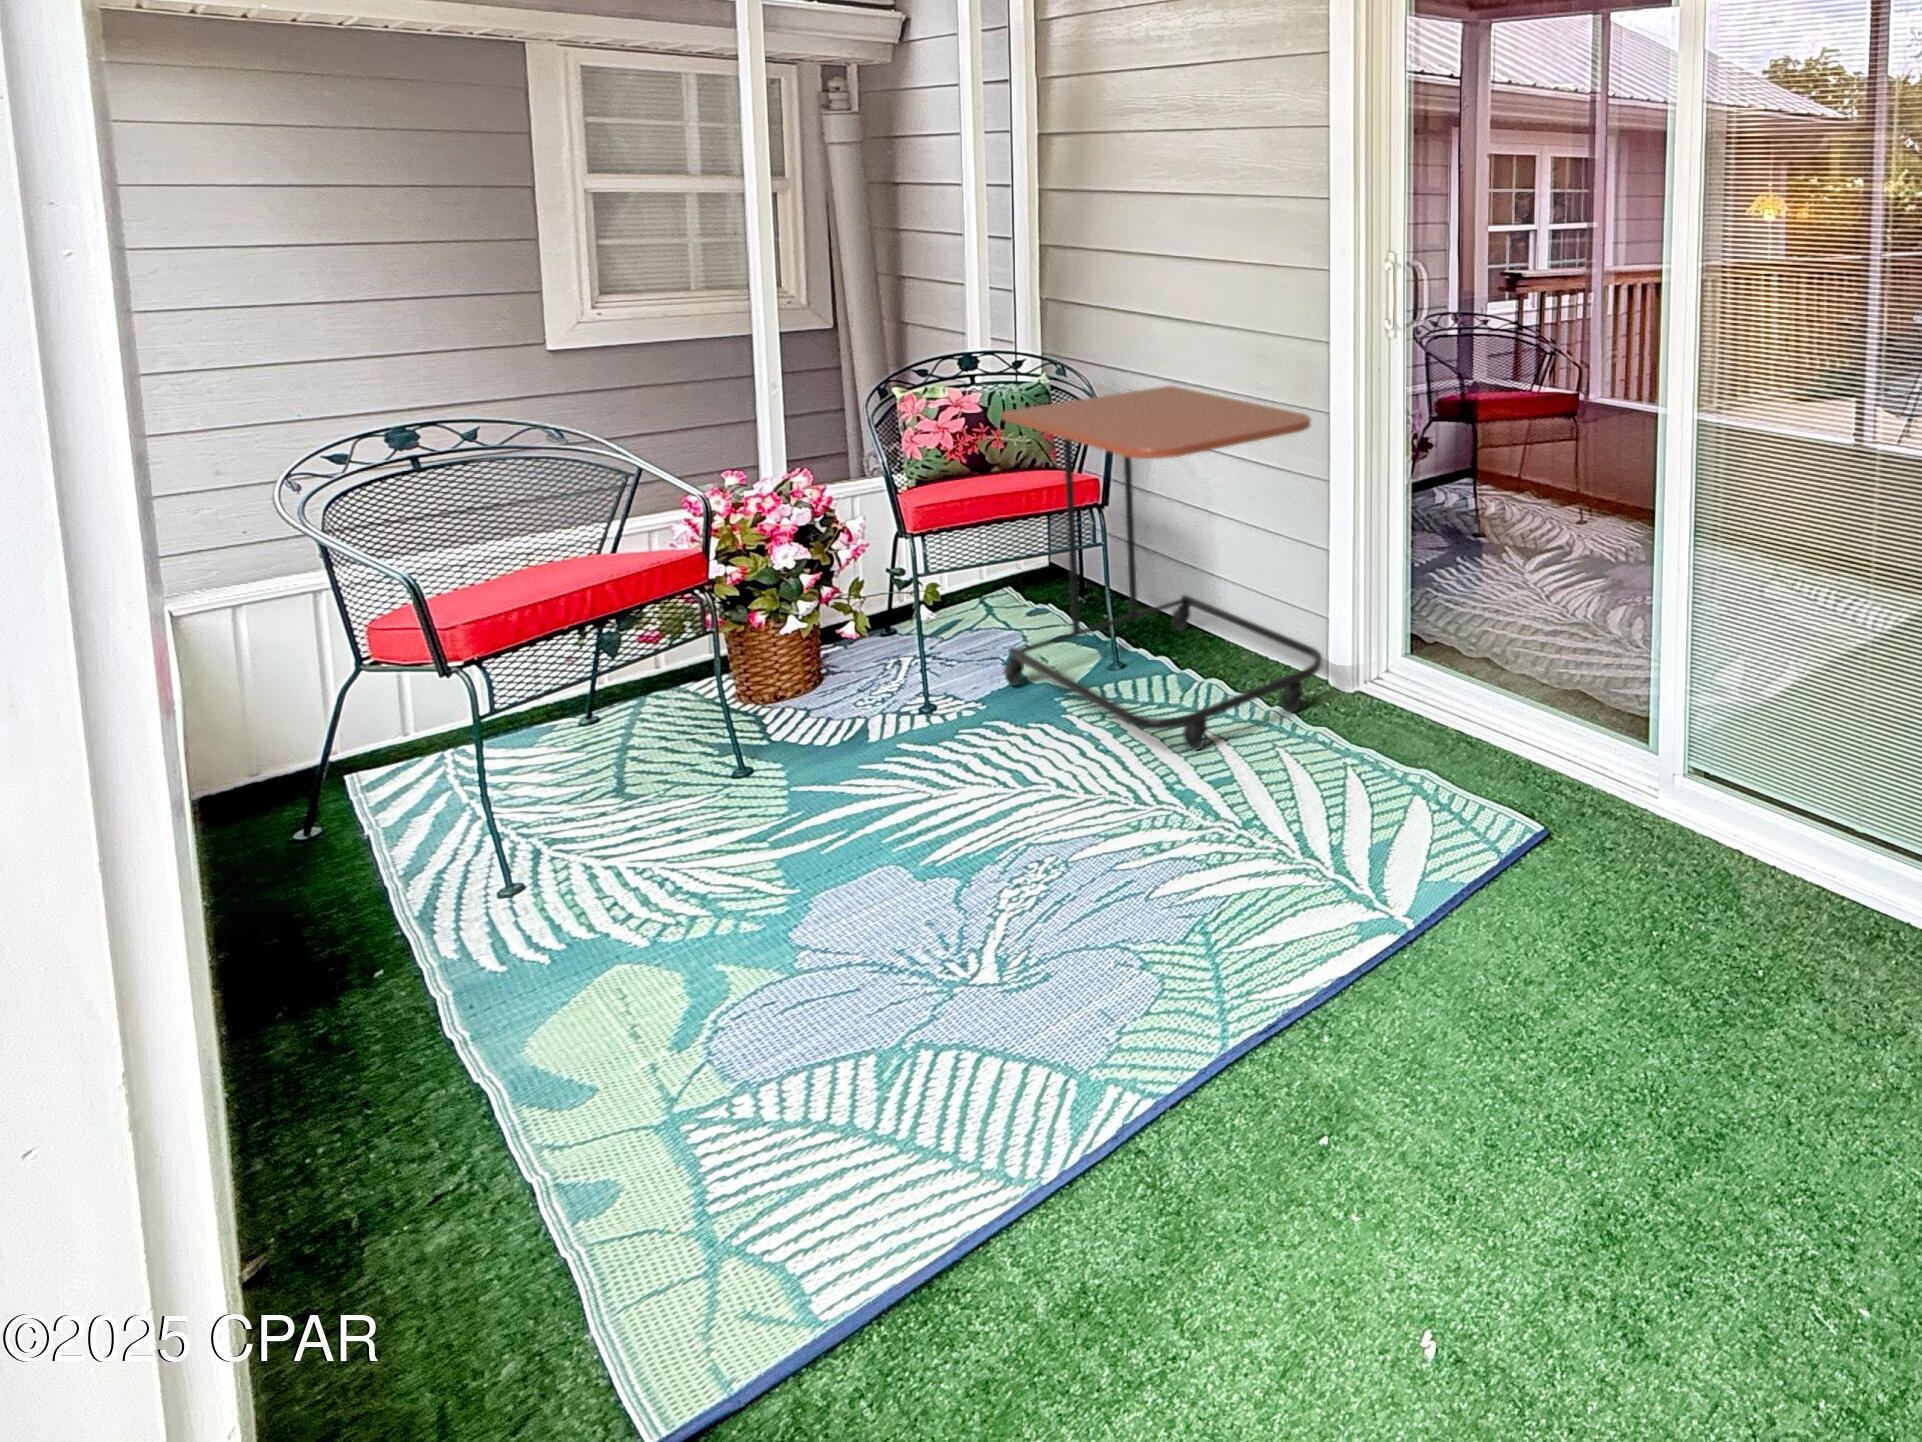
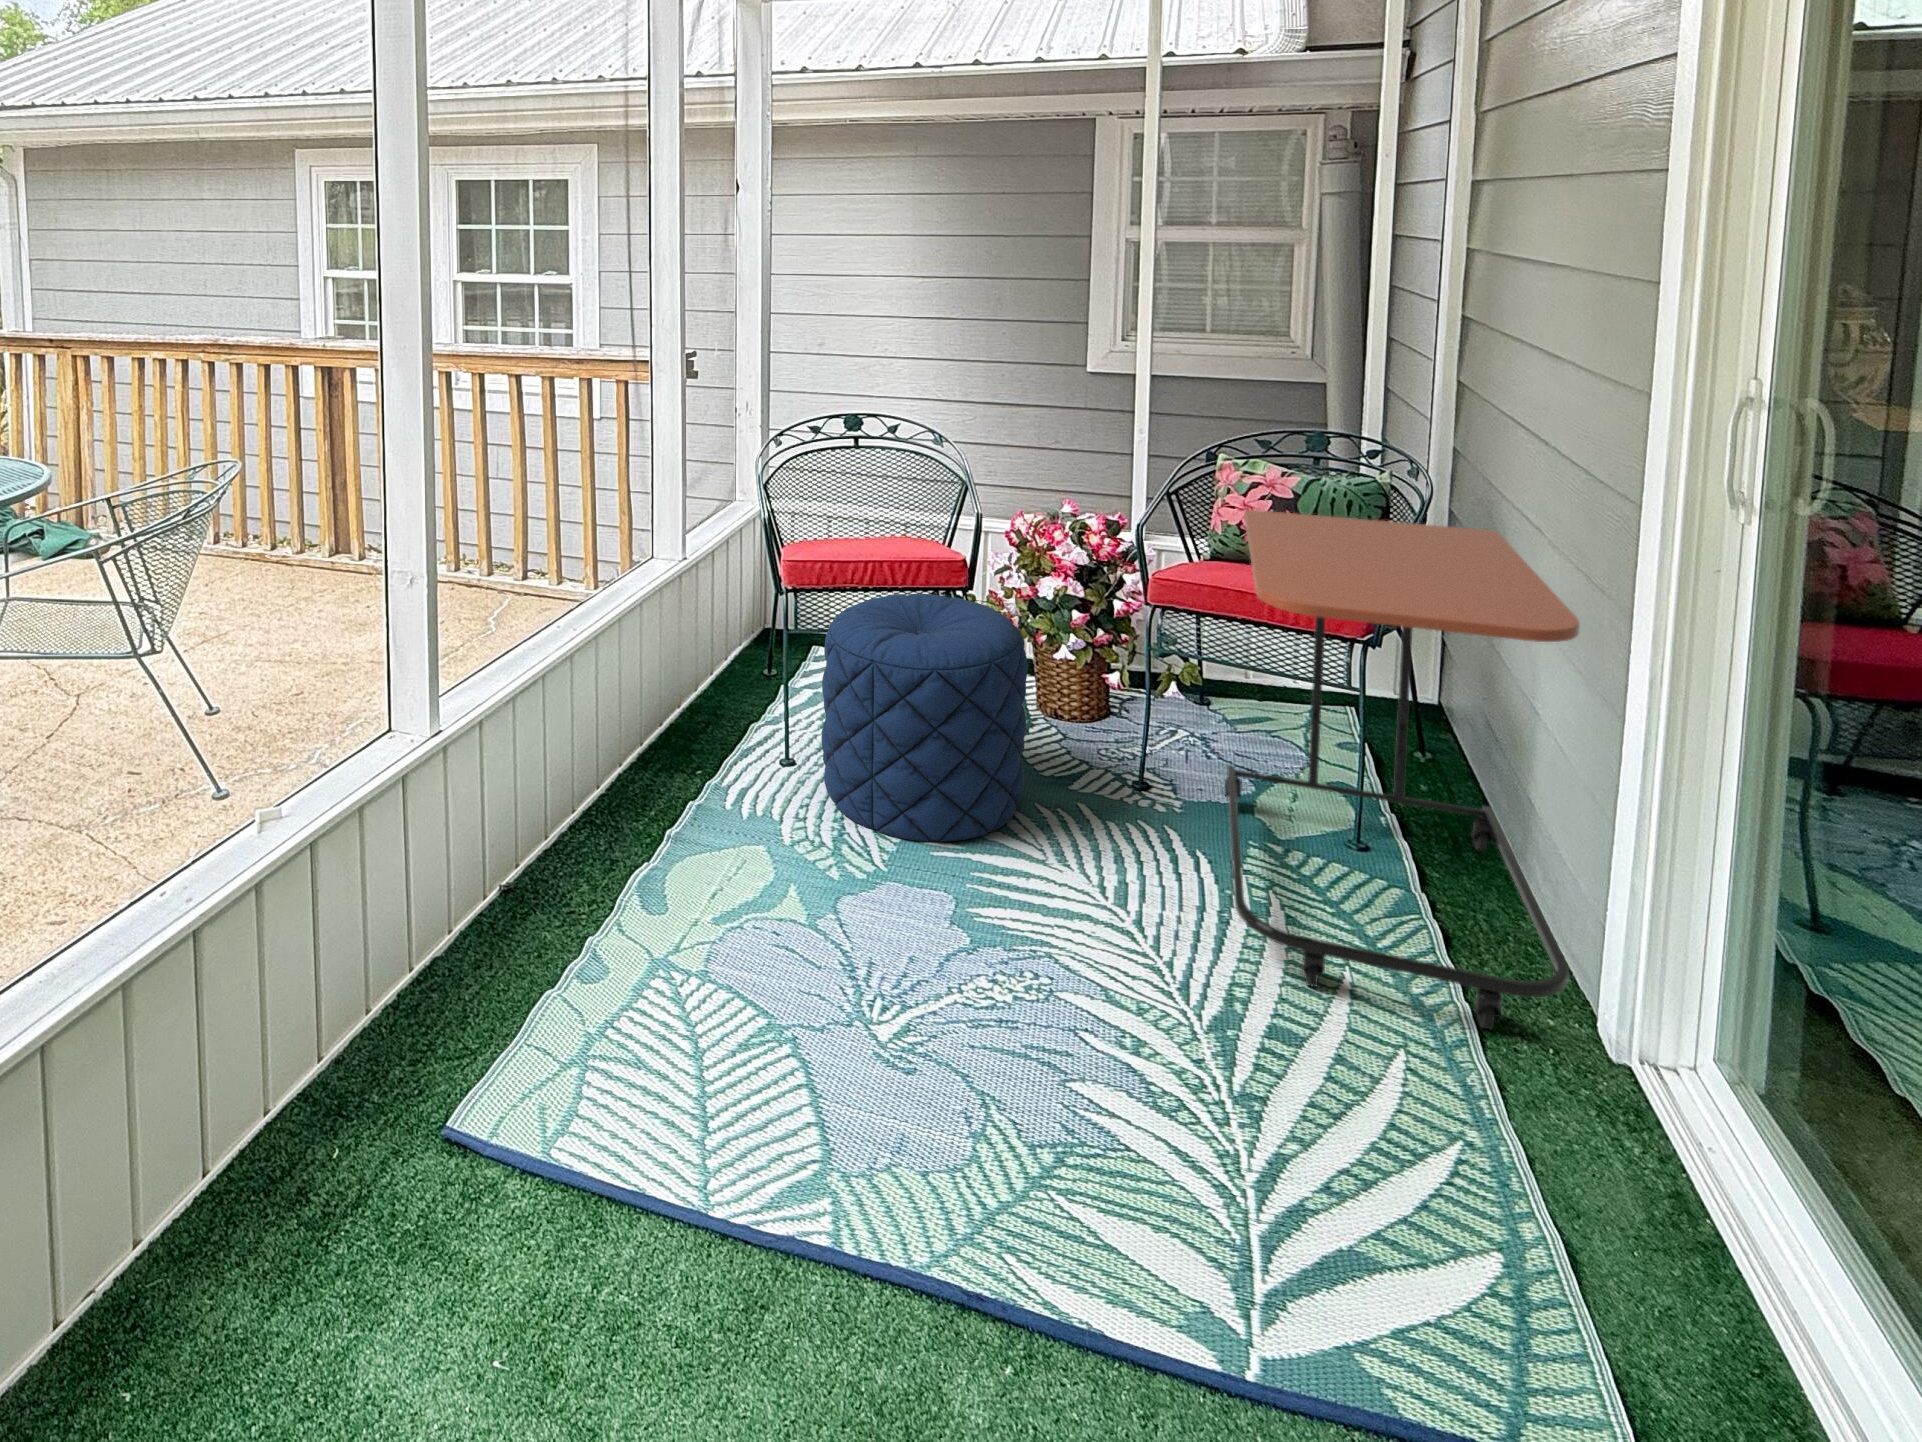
pouf: none [572,584,861,887] -> present [821,594,1028,842]

